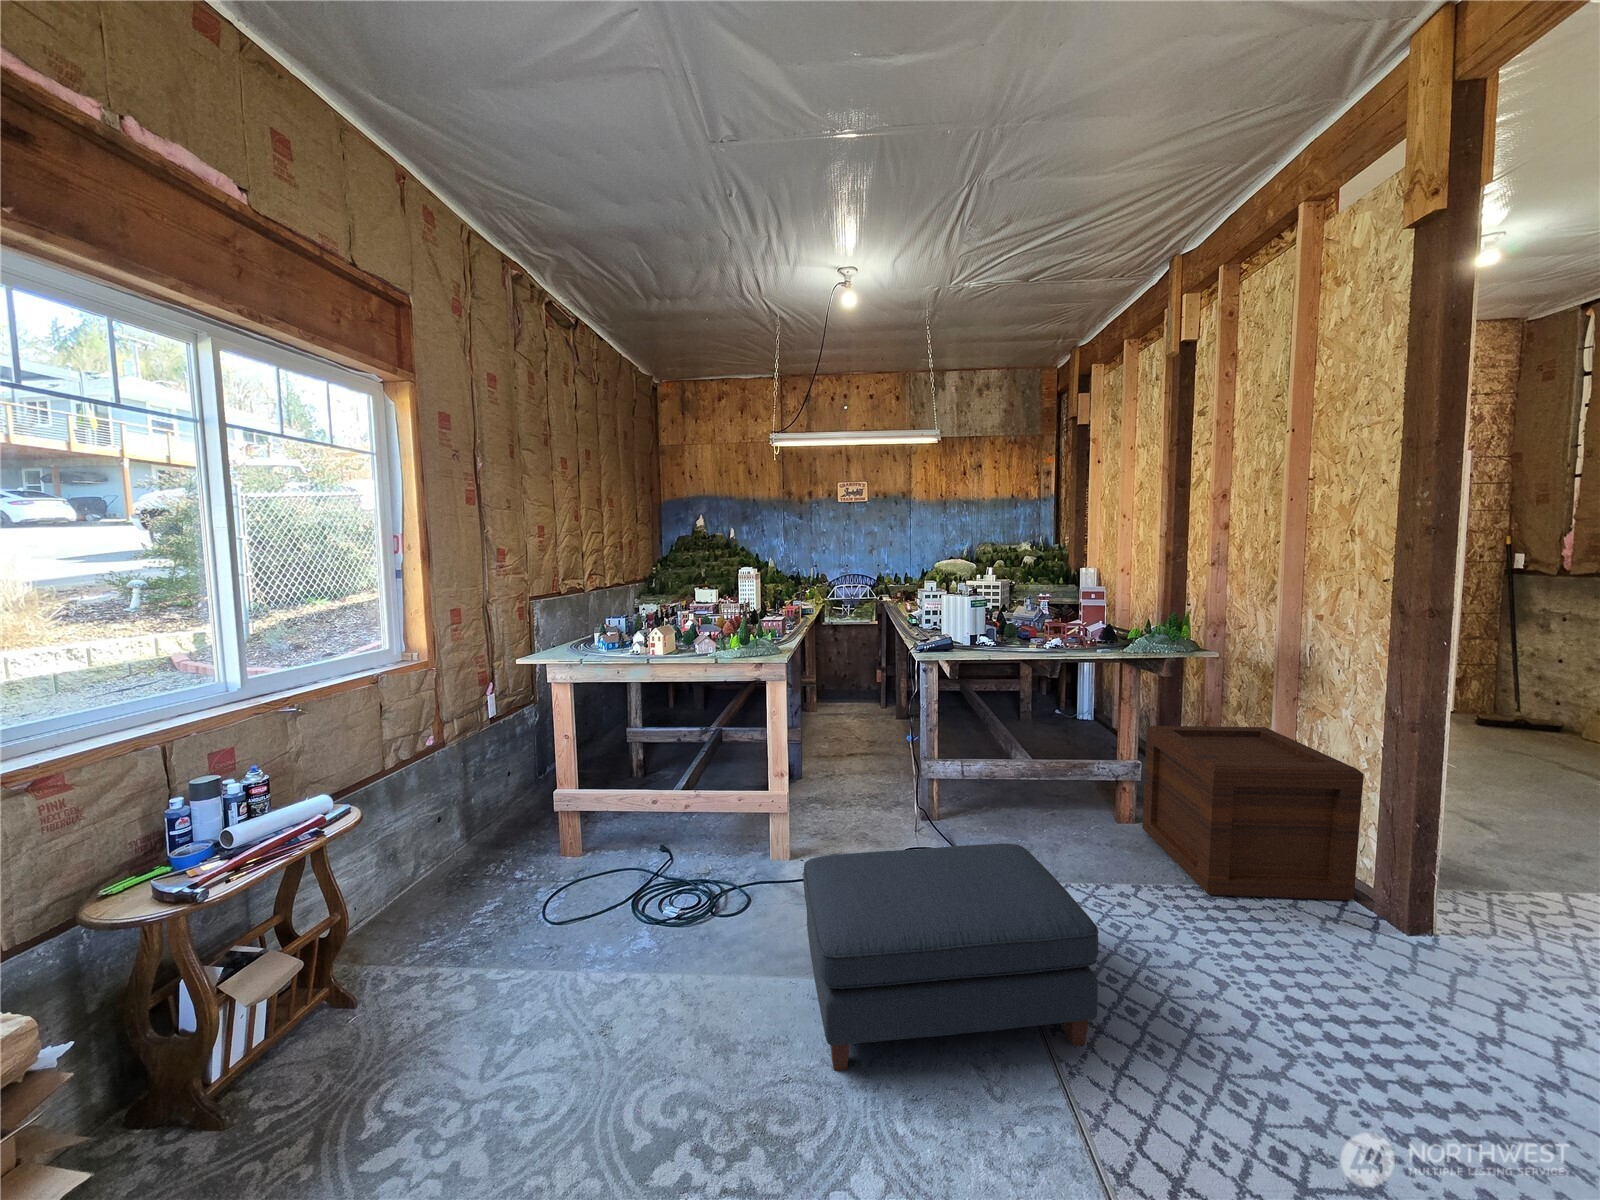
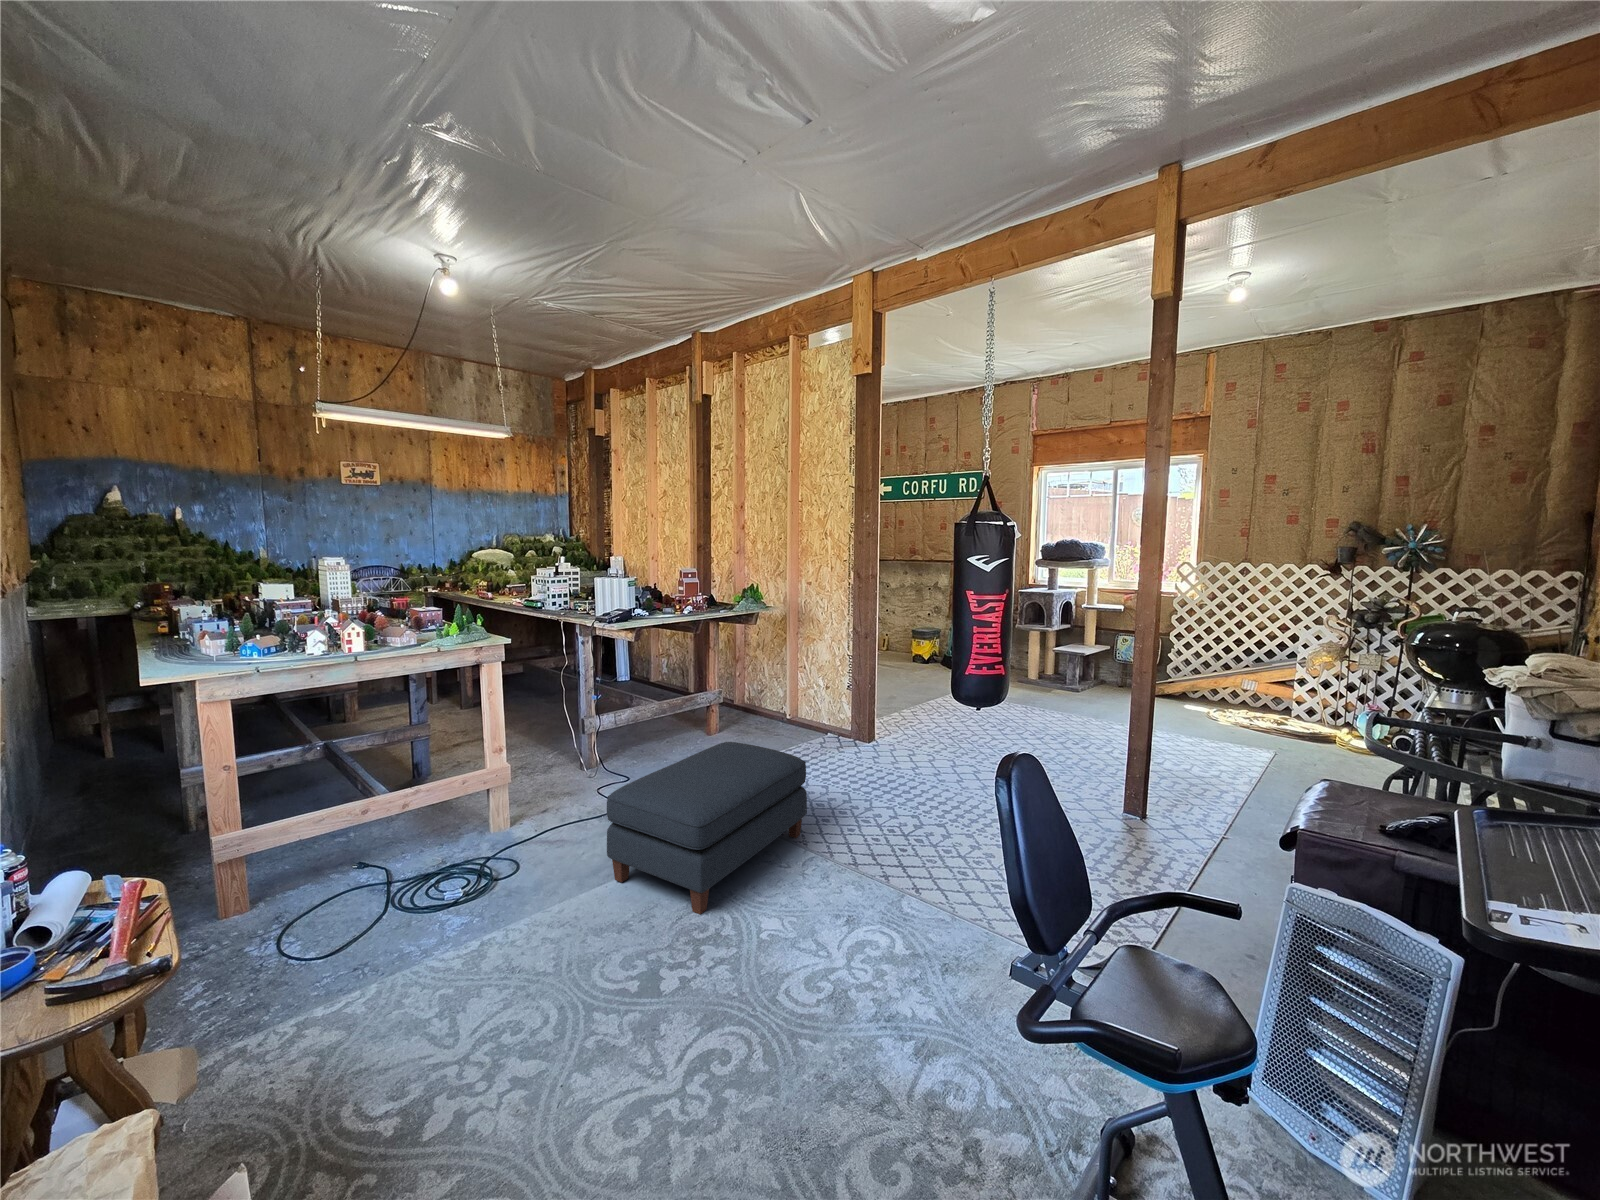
wooden crate: present [1142,726,1364,900] -> none [731,654,841,756]

